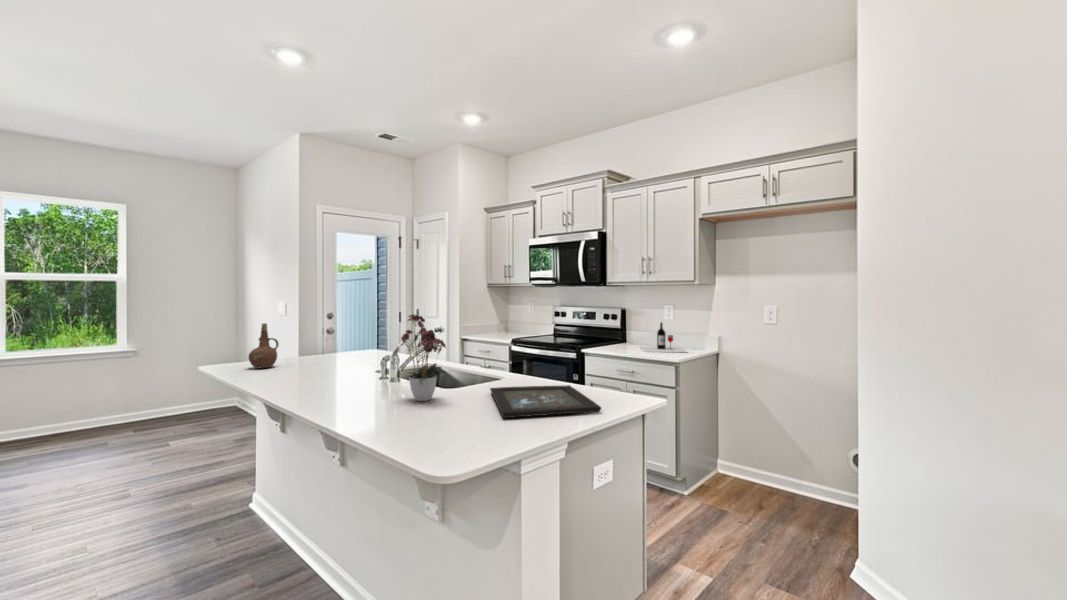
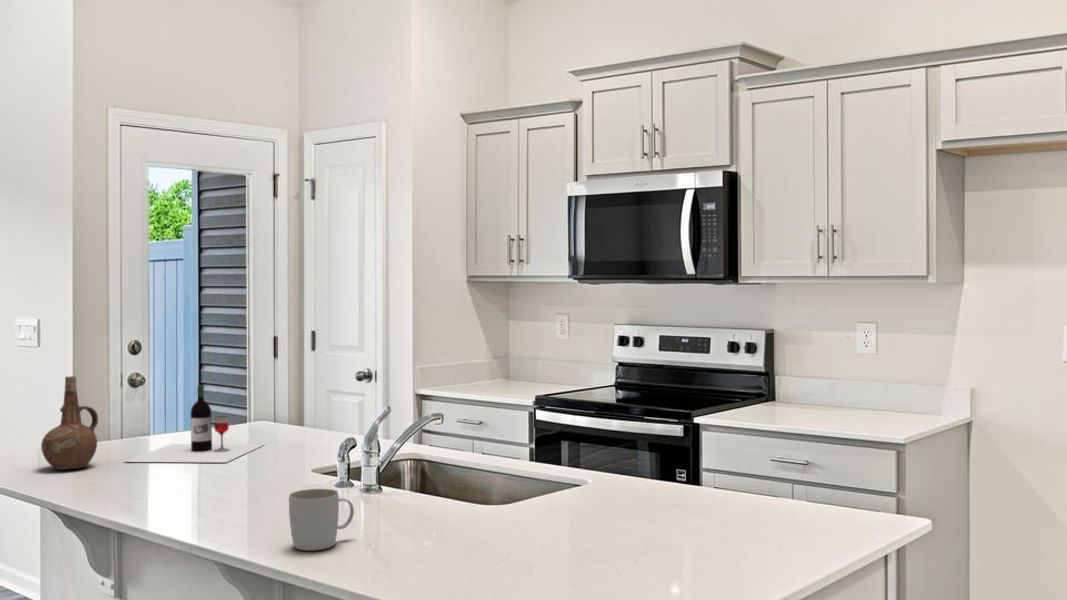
flower arrangement: present [401,314,446,401] -> none [414,357,525,533]
wine bottle: present [641,323,686,352] -> present [126,385,263,462]
mug: none [324,377,362,408] -> present [289,489,354,551]
tray: present [490,385,601,418] -> none [585,496,823,562]

